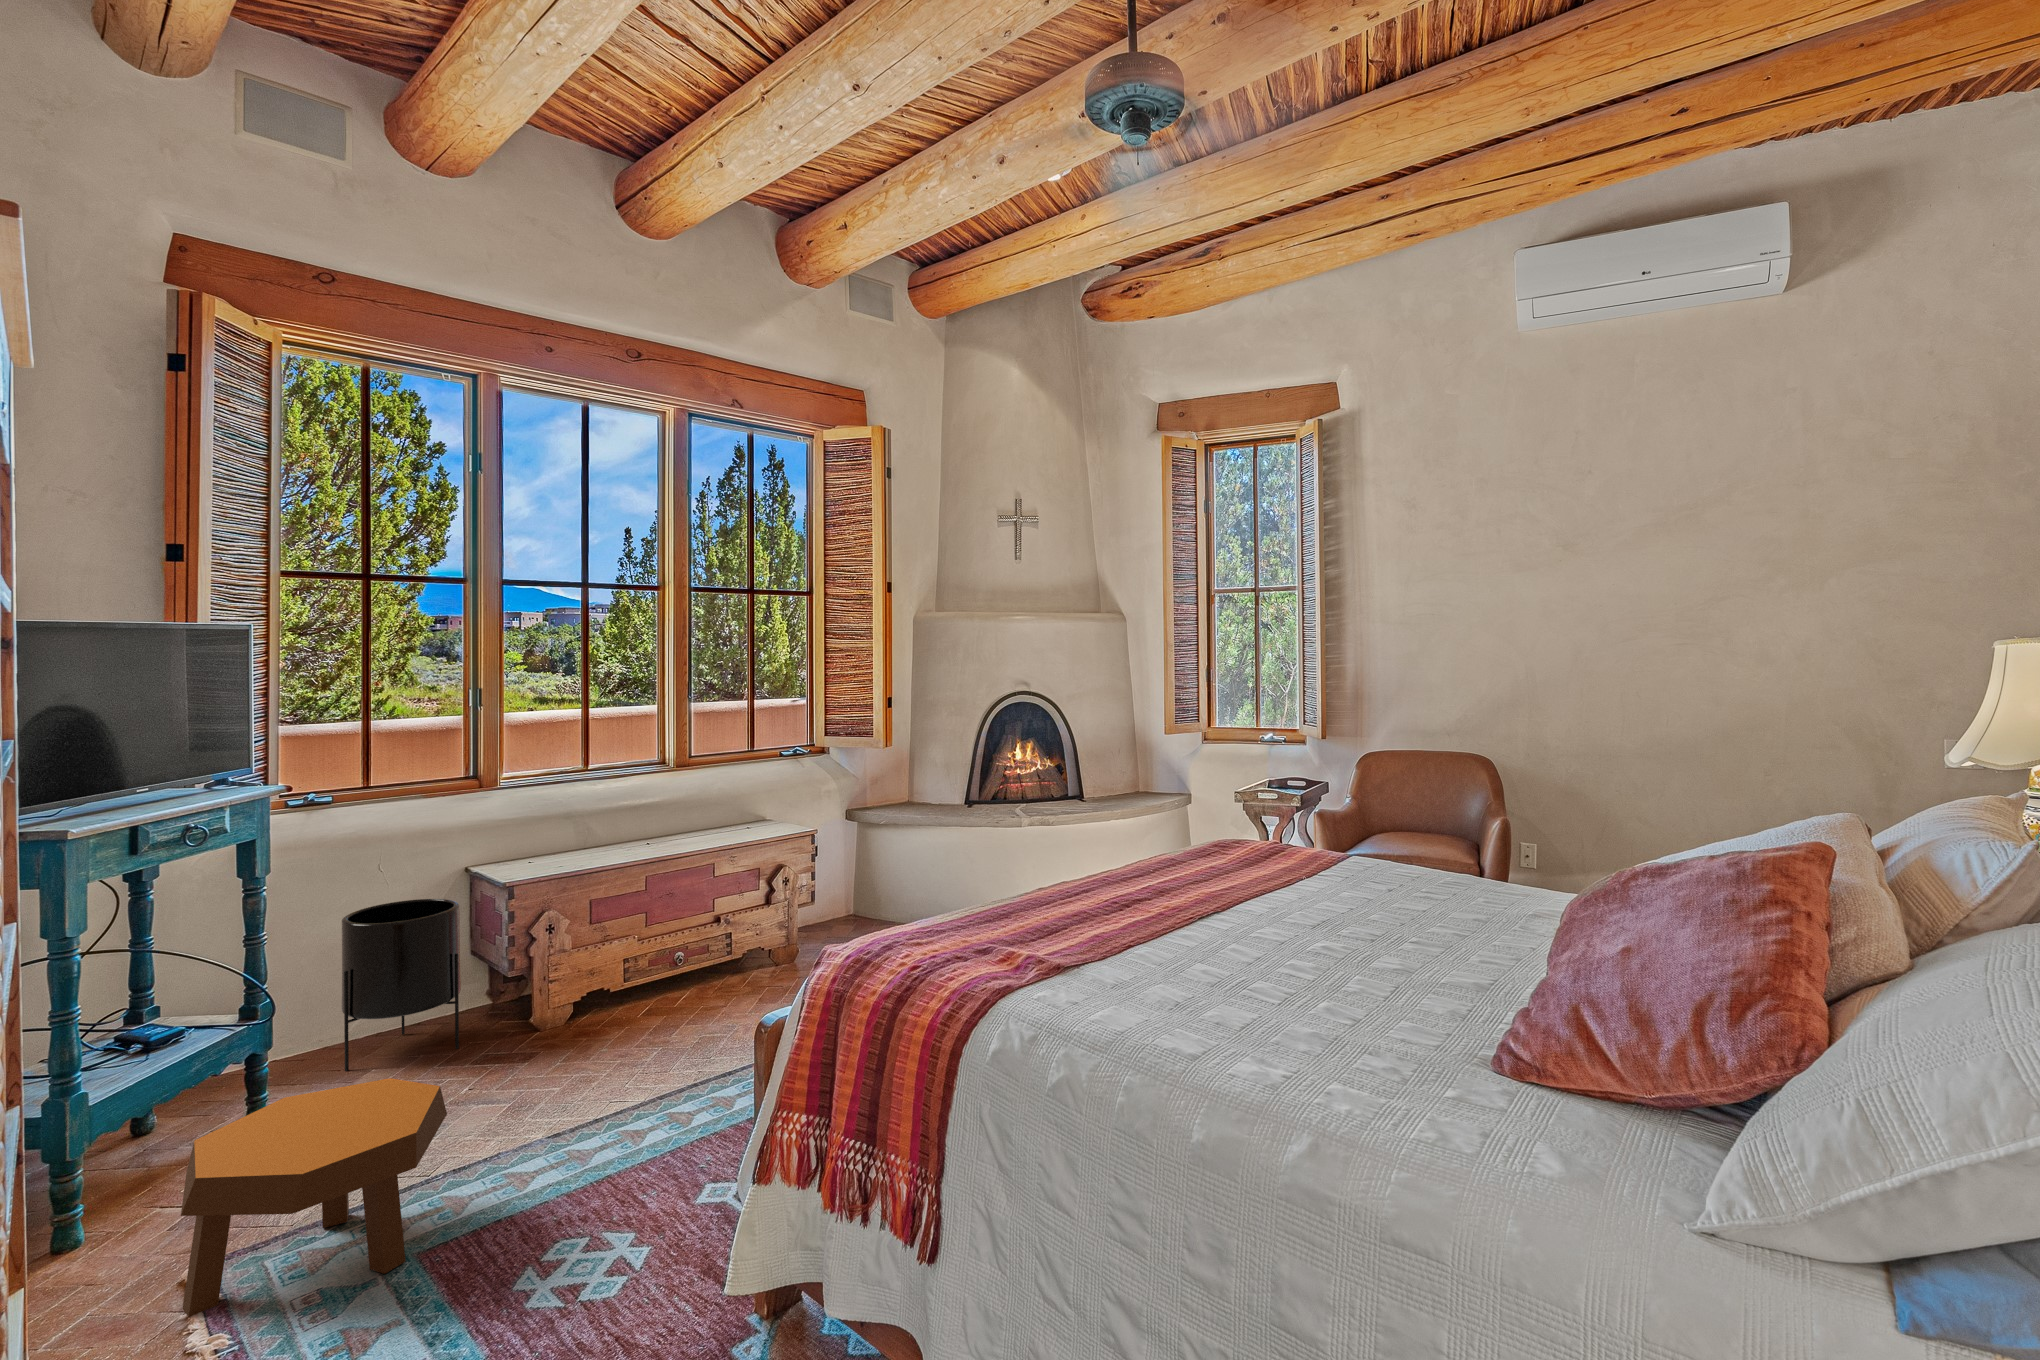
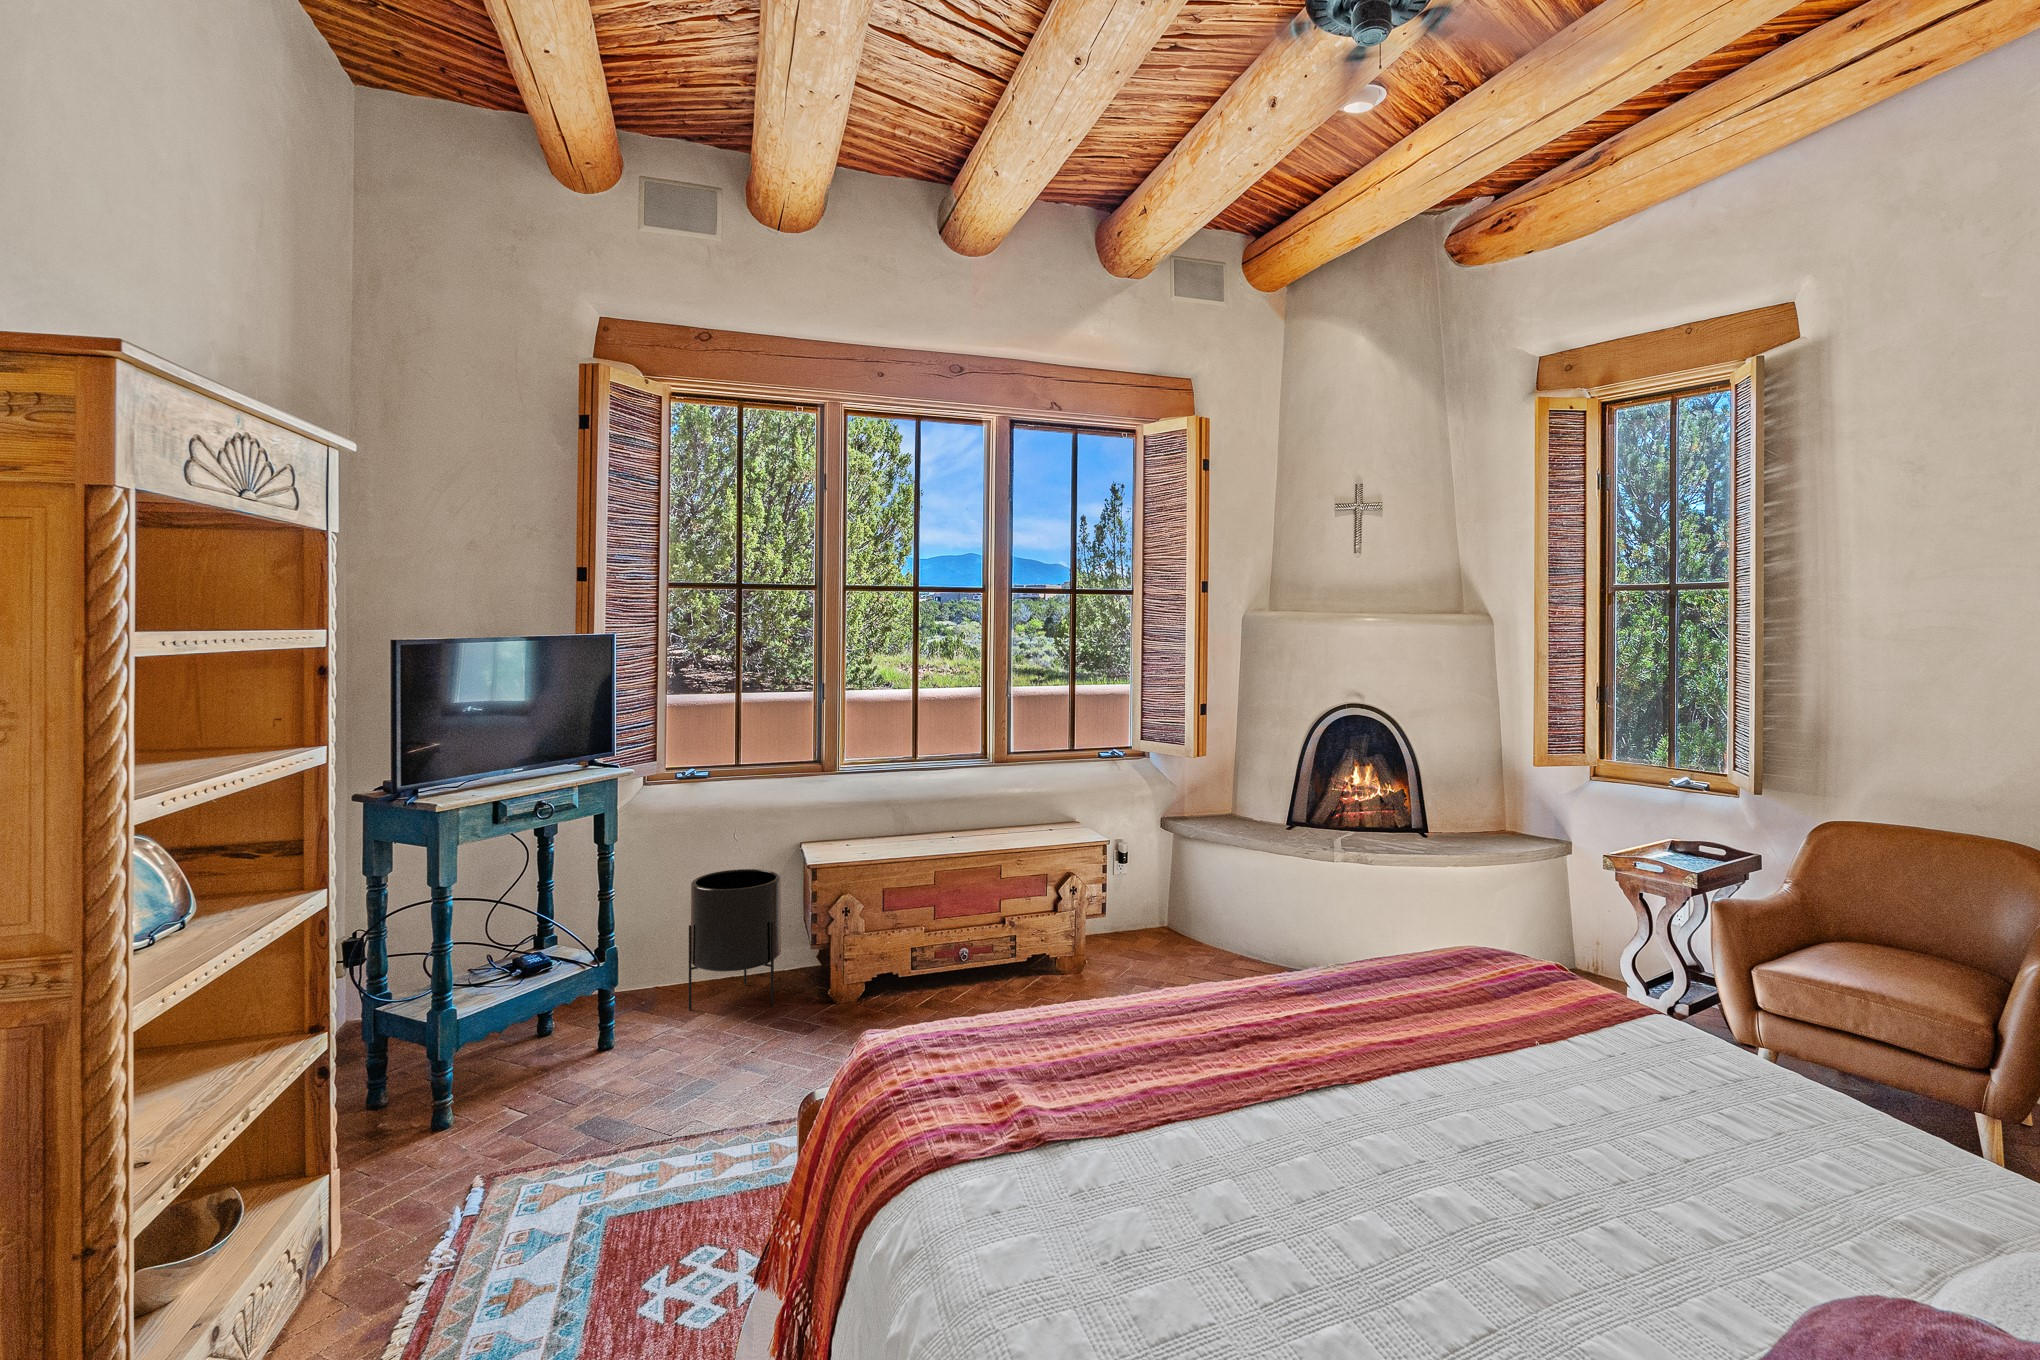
footstool: present [181,1078,447,1317] -> none [455,1037,674,1216]

